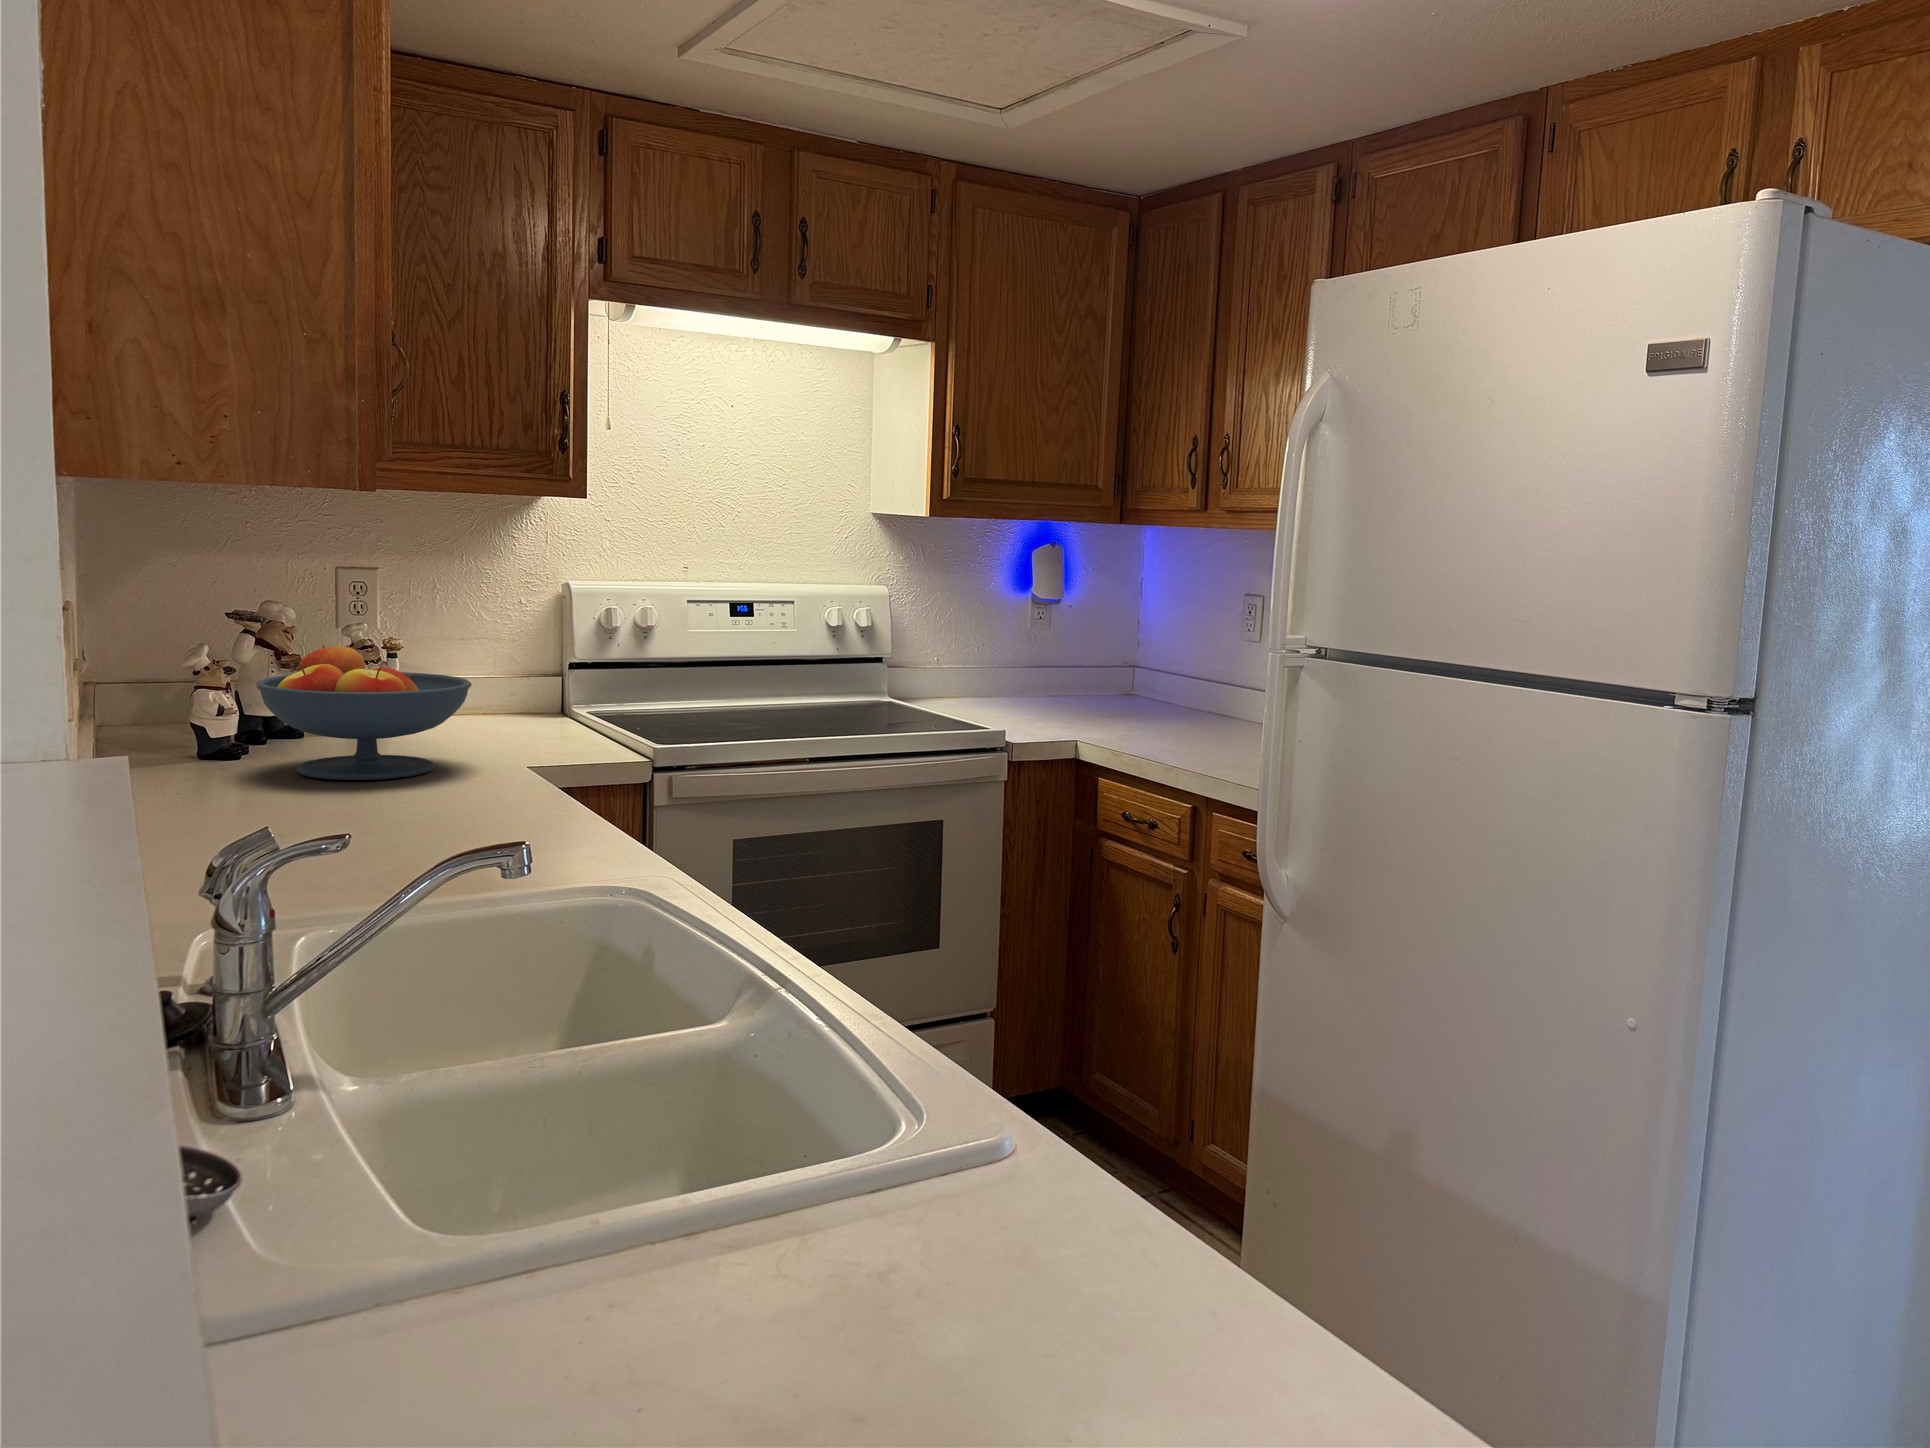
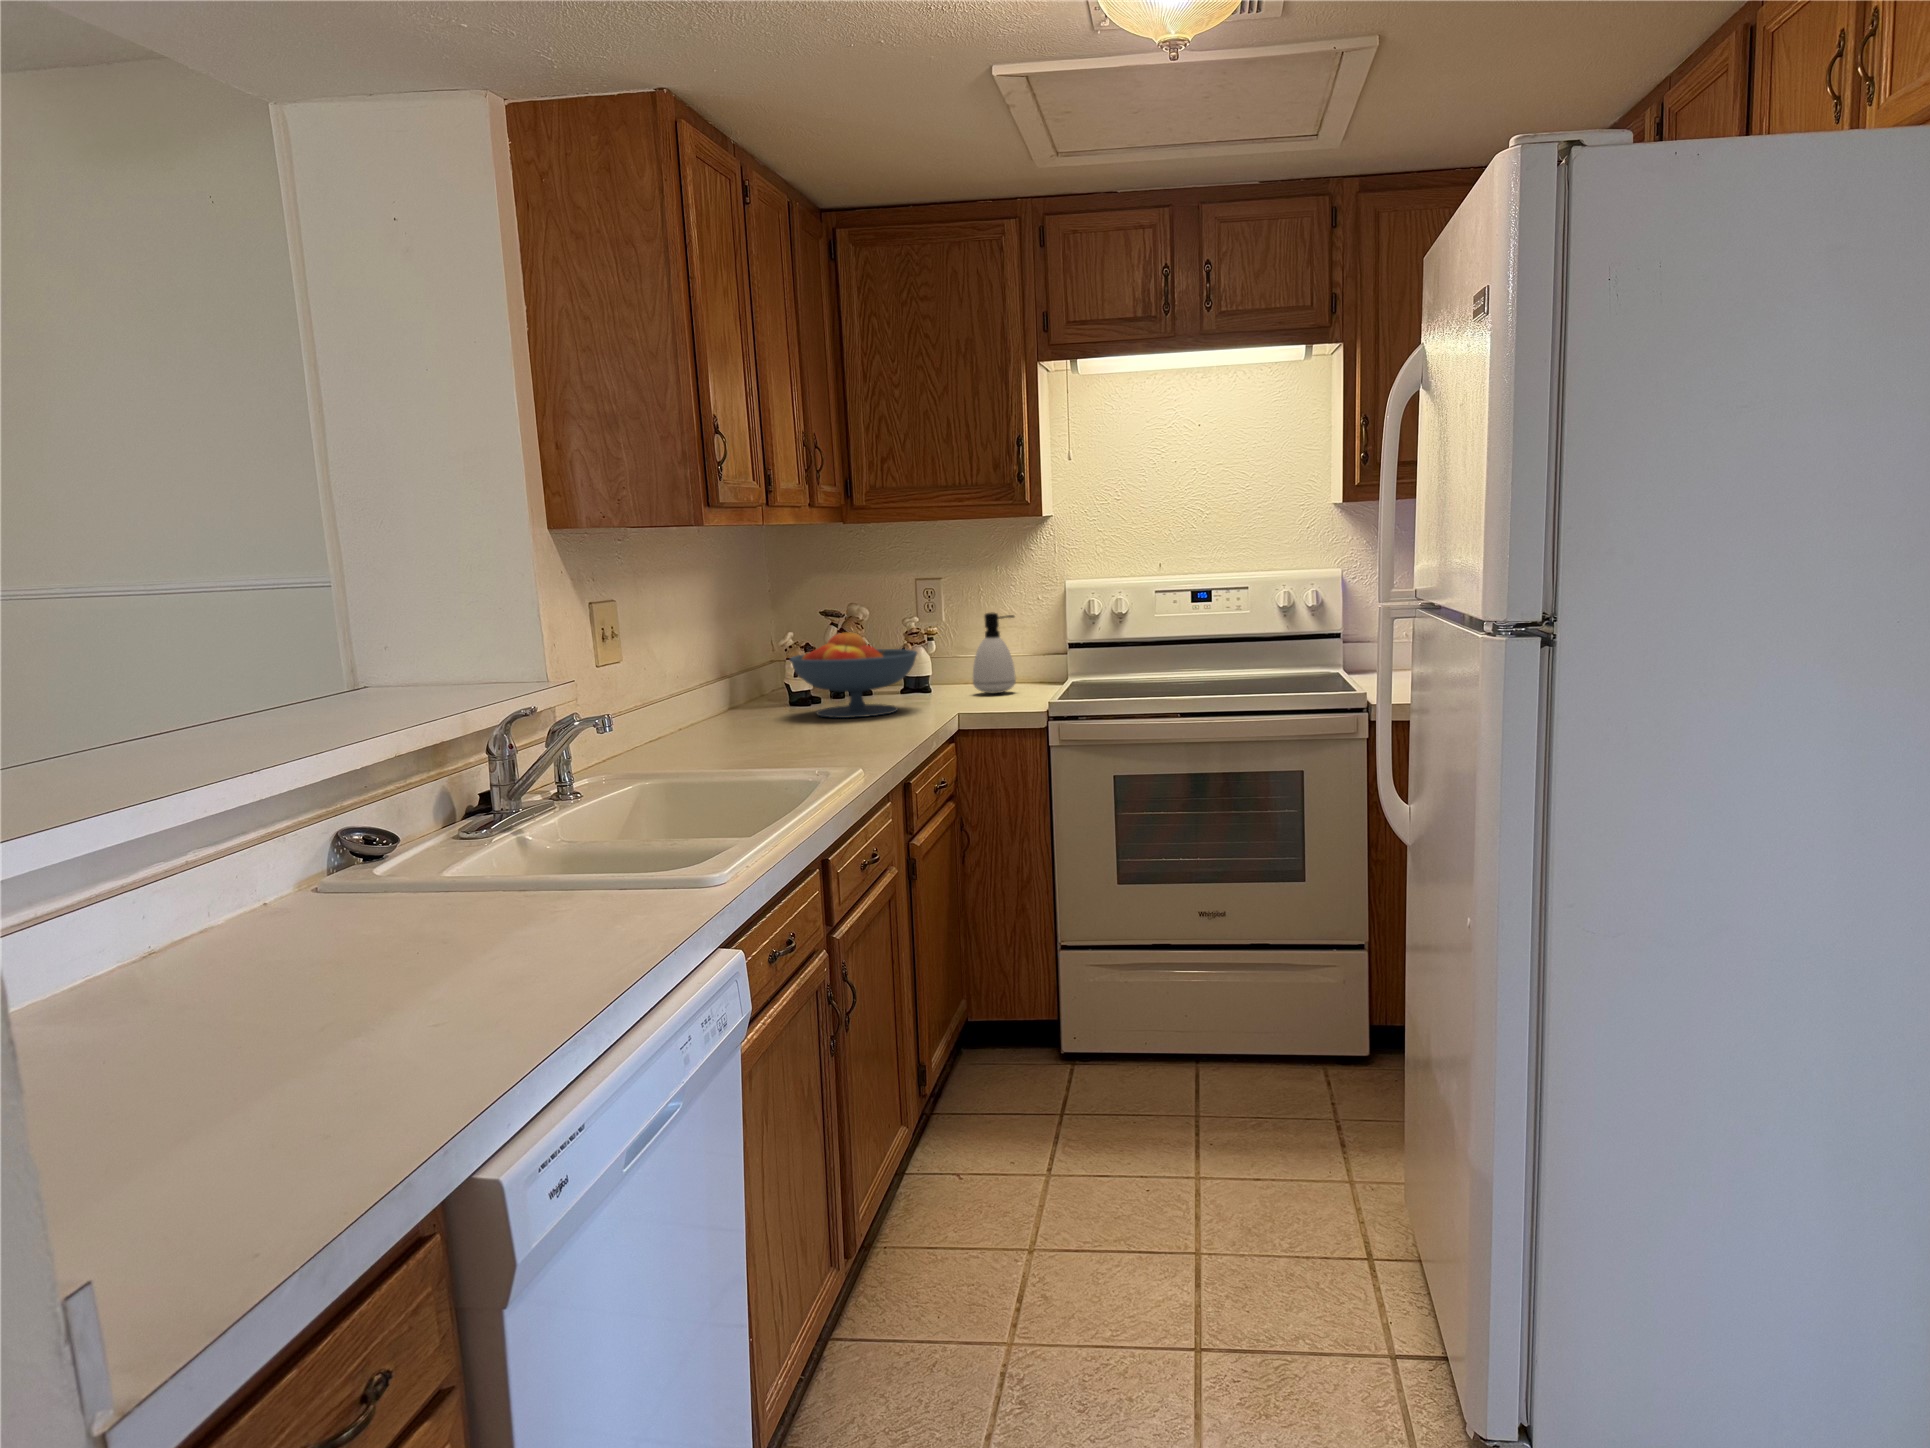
soap dispenser: none [472,621,538,733] -> present [973,613,1016,693]

